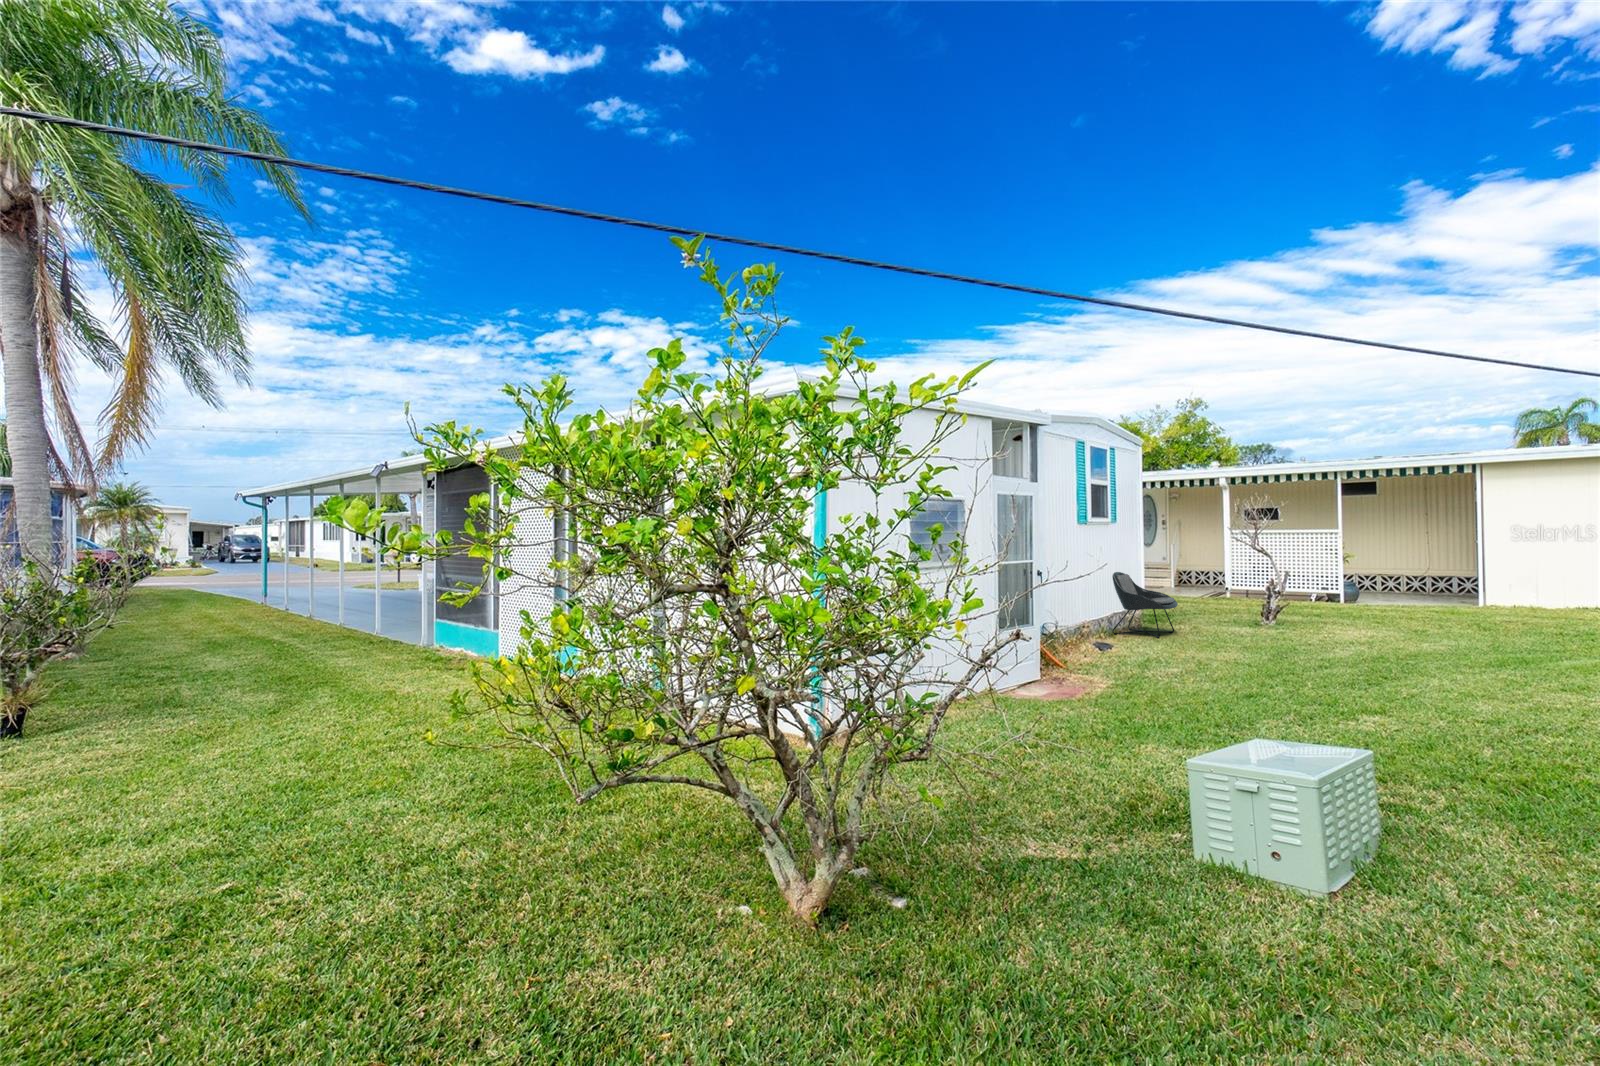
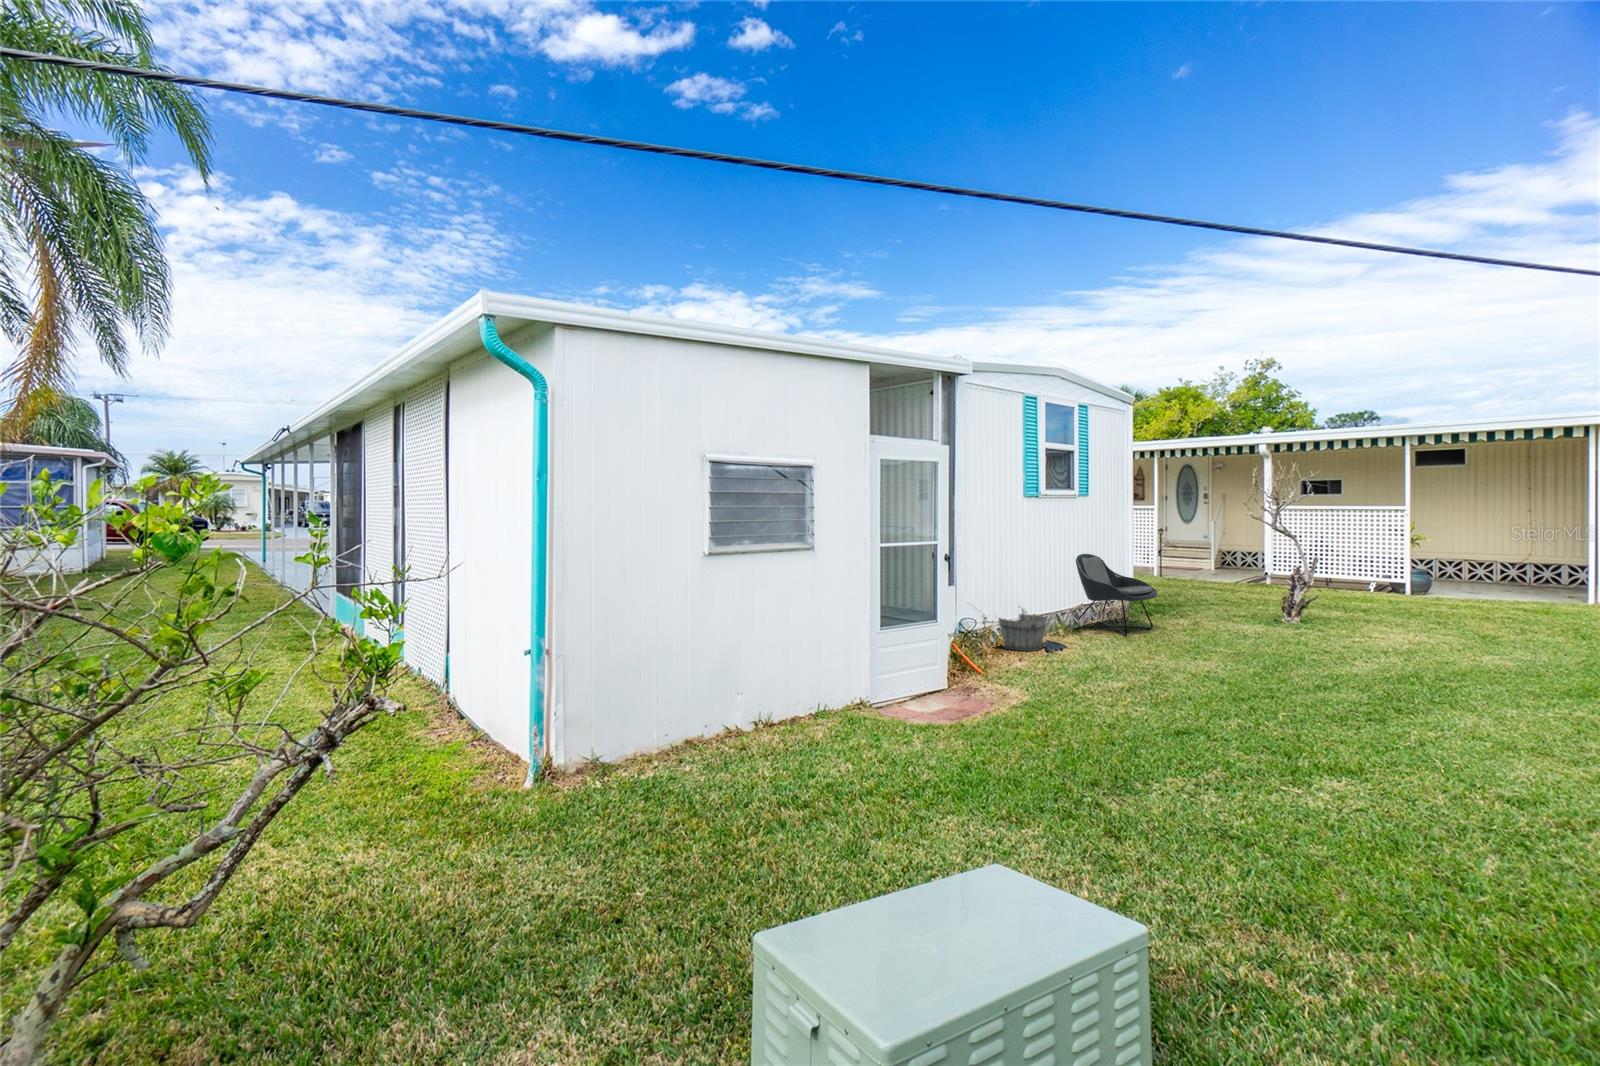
wooden bucket: none [1067,614,1109,650] -> present [999,610,1047,651]

